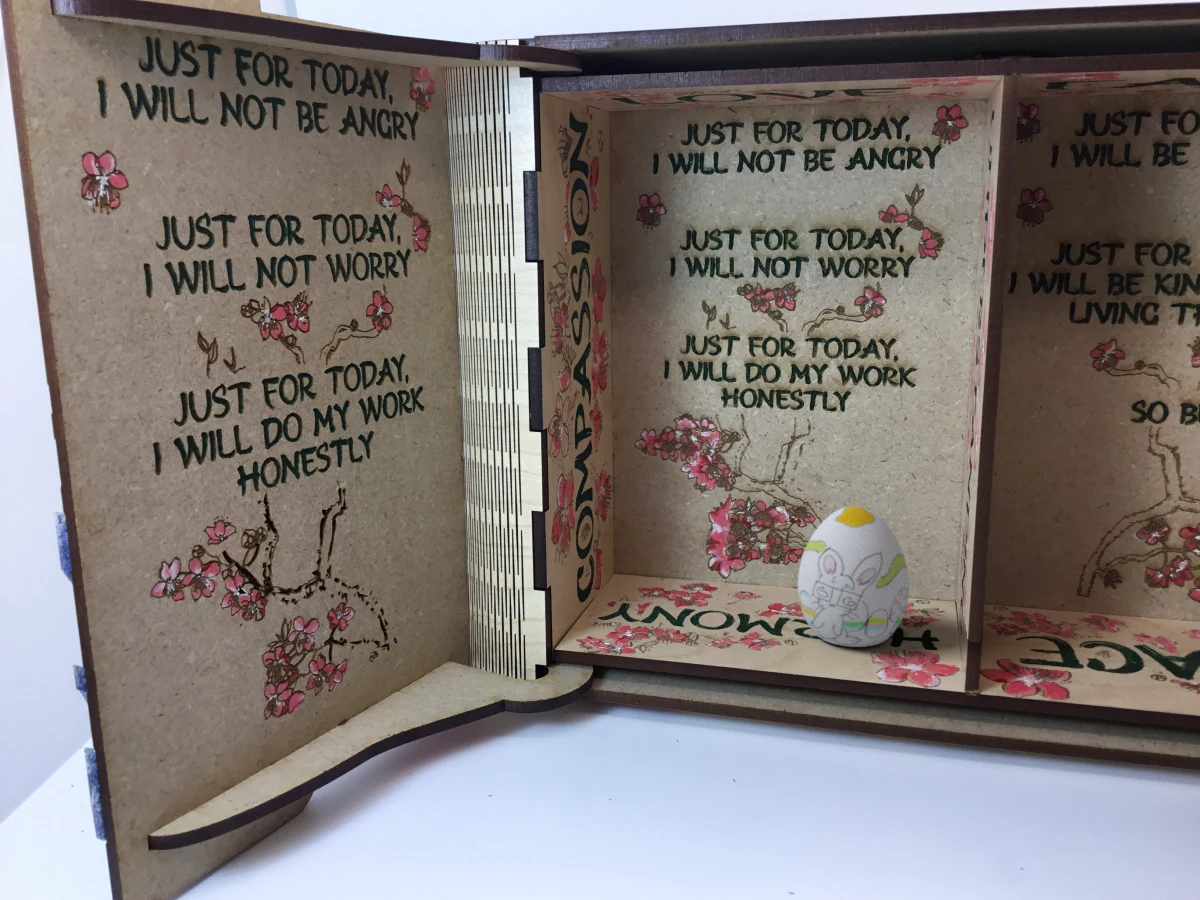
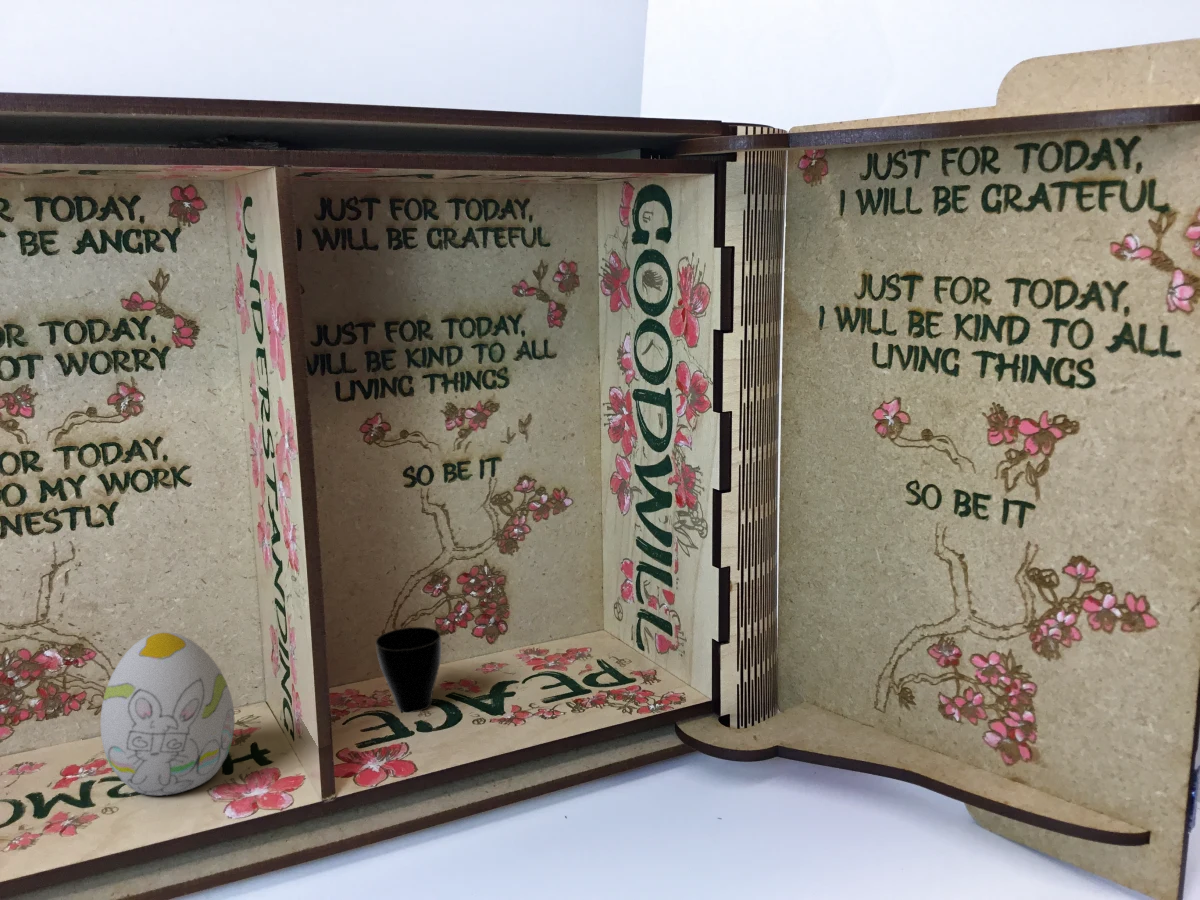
cup: none [1062,563,1135,650] -> present [376,627,441,712]

